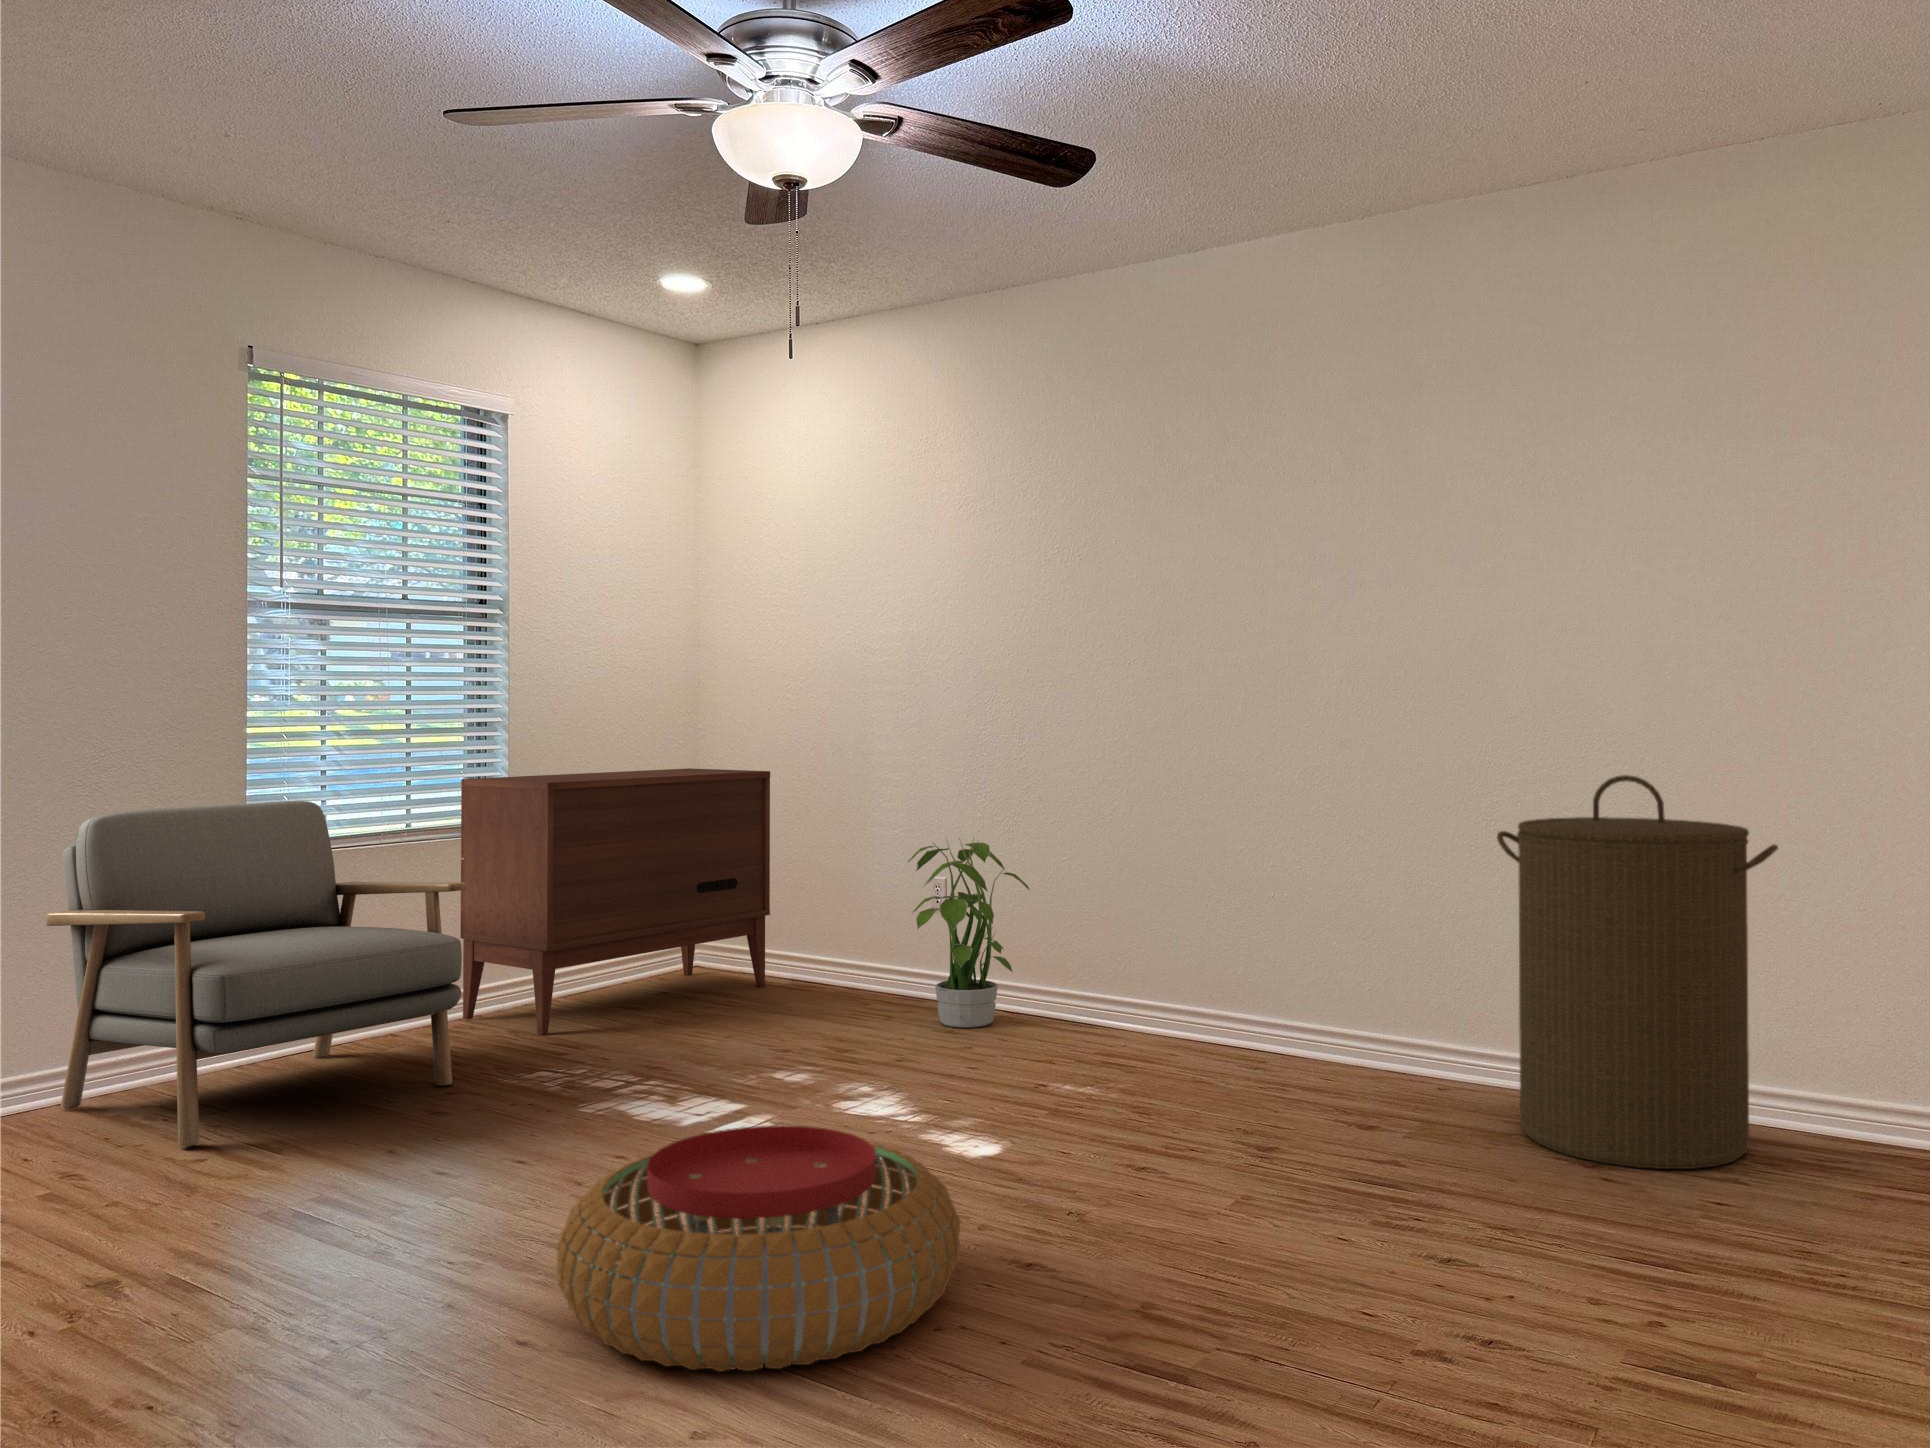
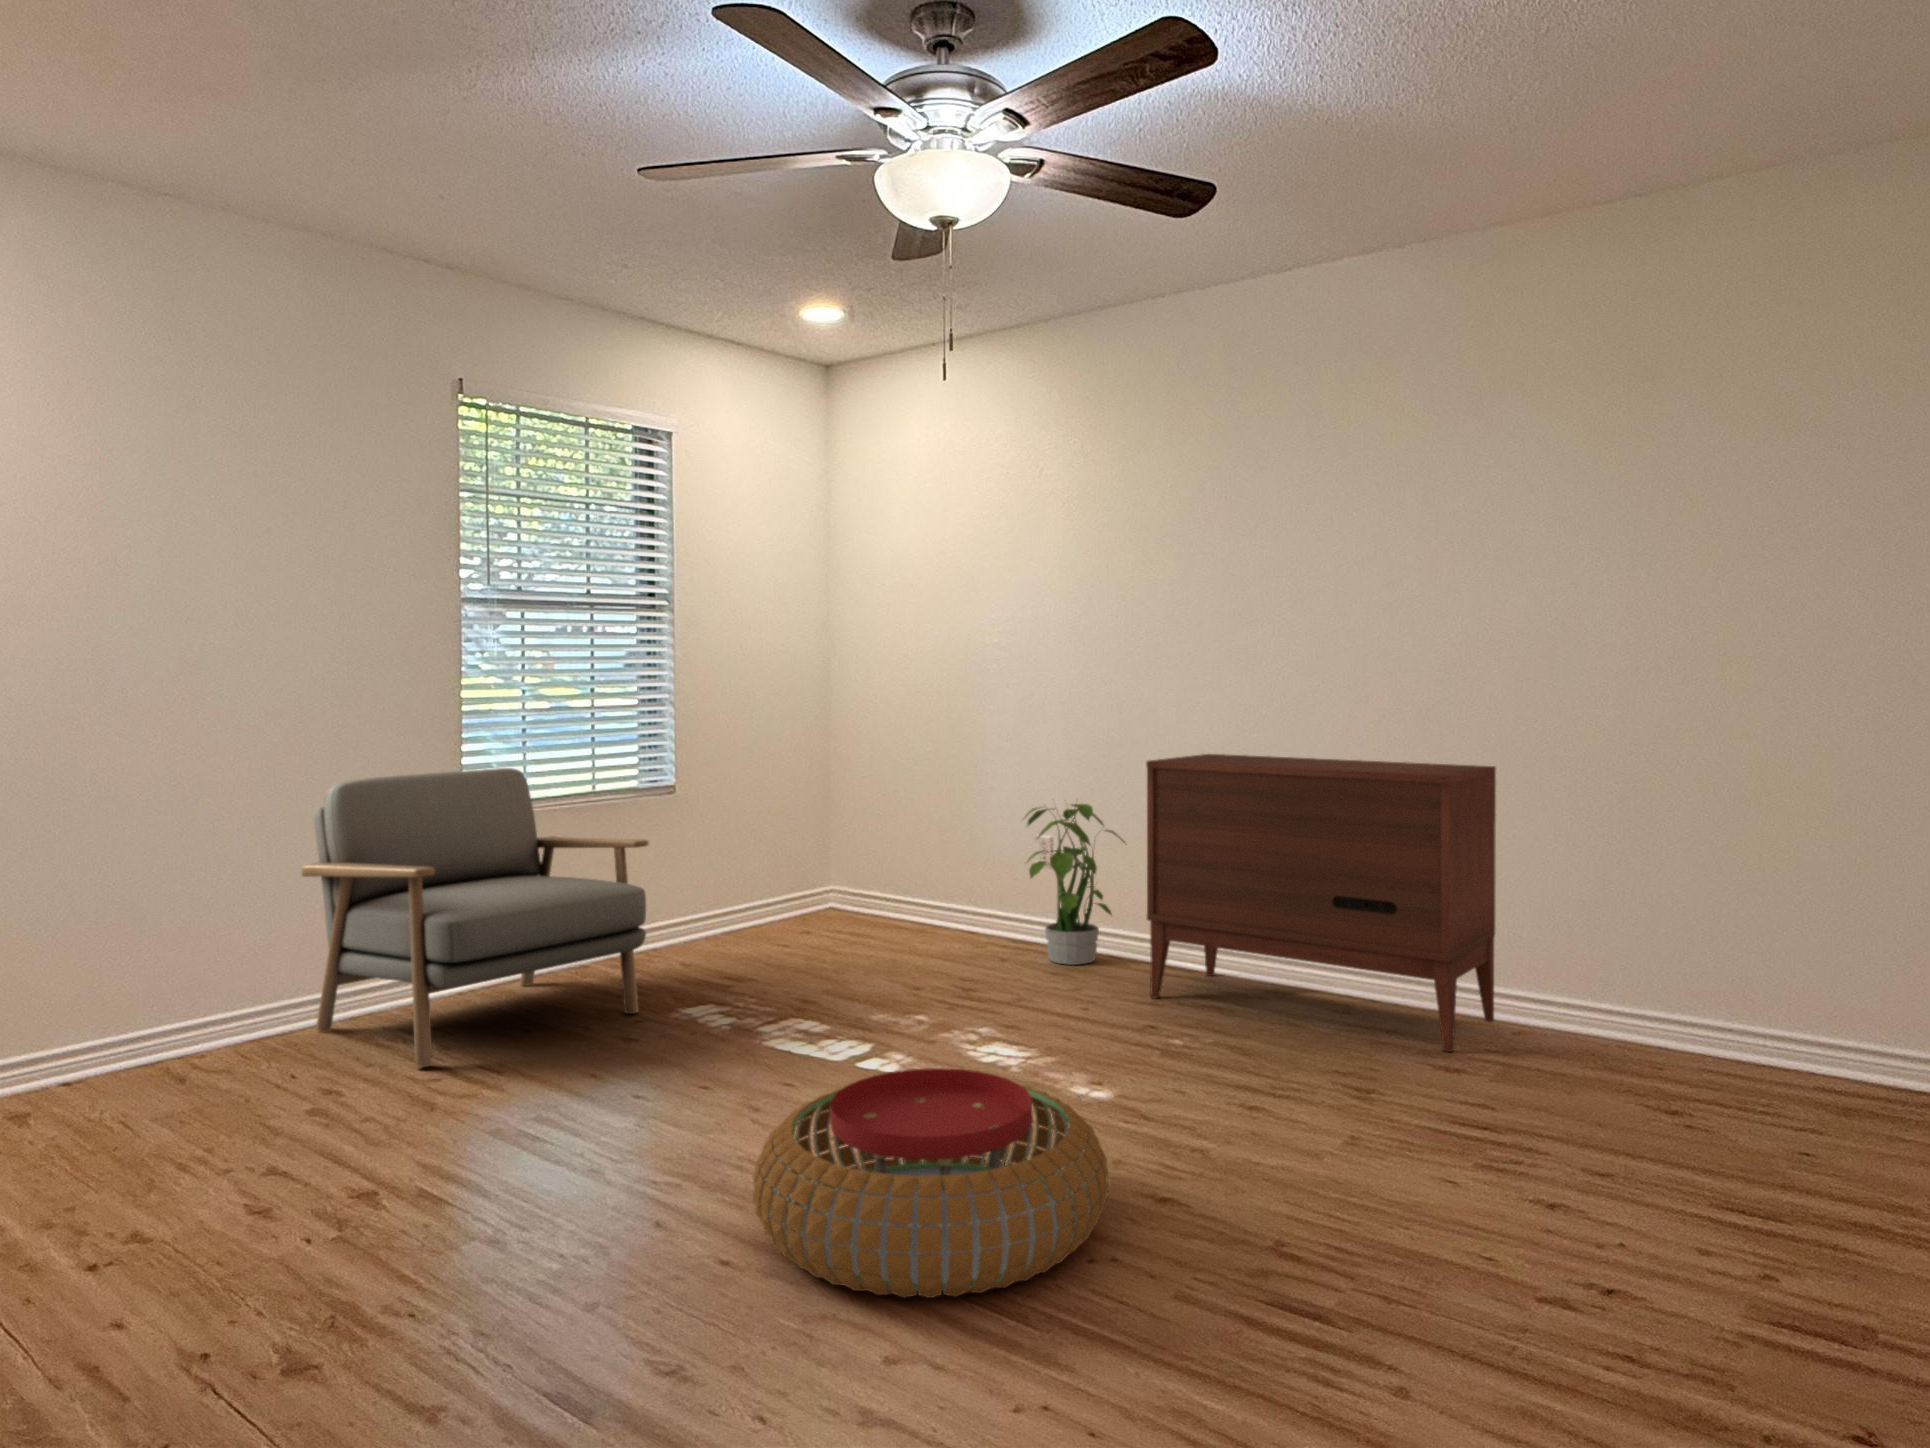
dresser: present [460,768,770,1034] -> present [1146,754,1496,1052]
laundry hamper: present [1497,775,1778,1169] -> none [1567,752,1841,1113]

